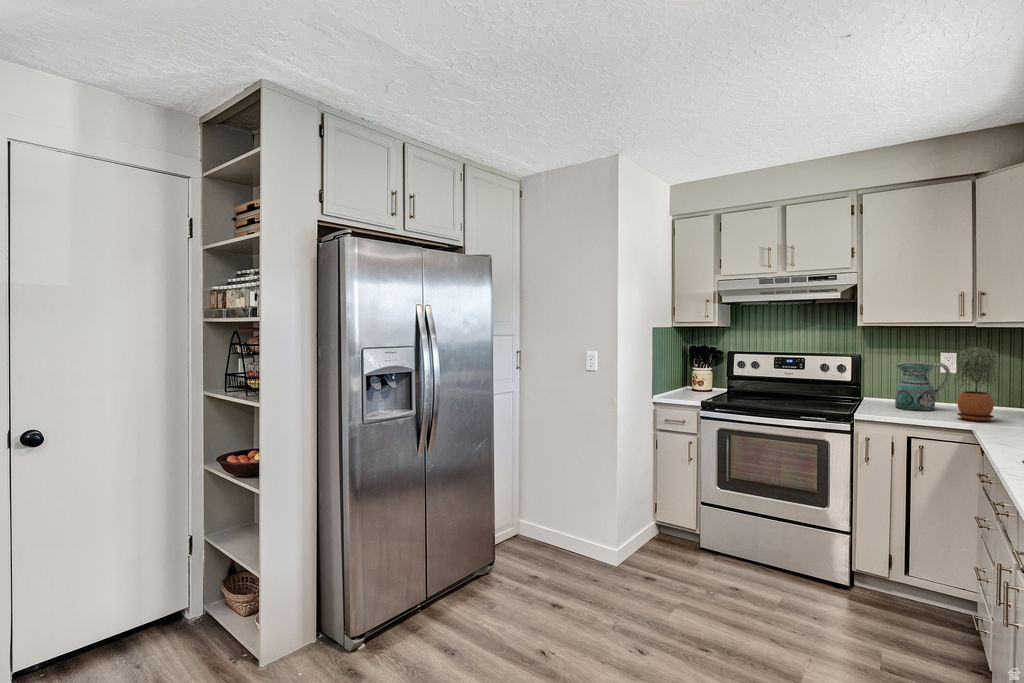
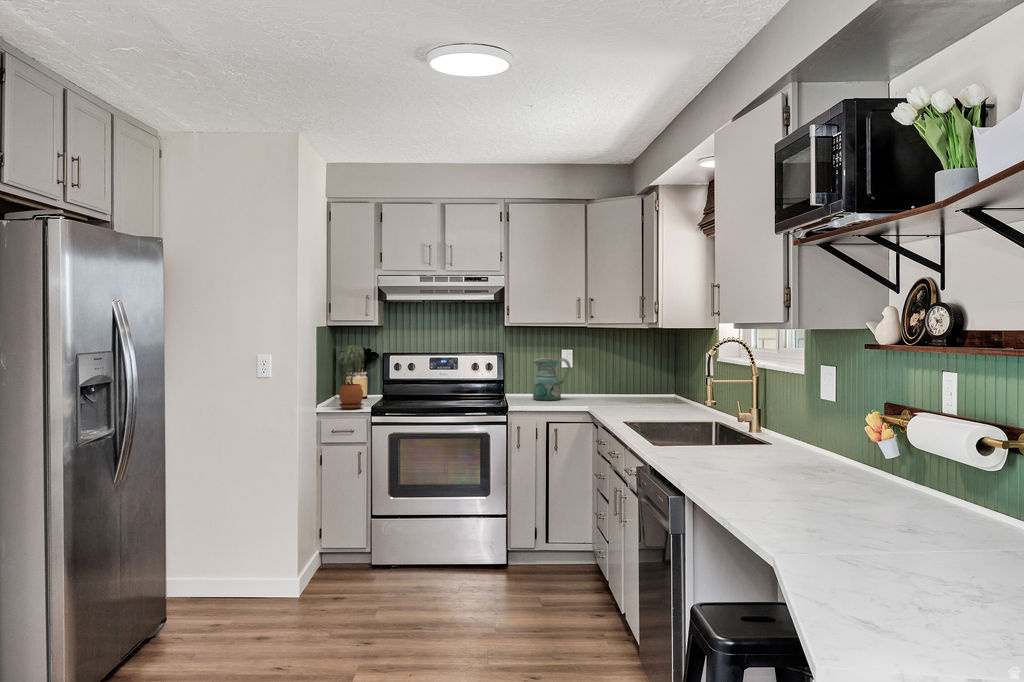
potted plant: present [953,347,996,421] -> present [337,345,364,409]

